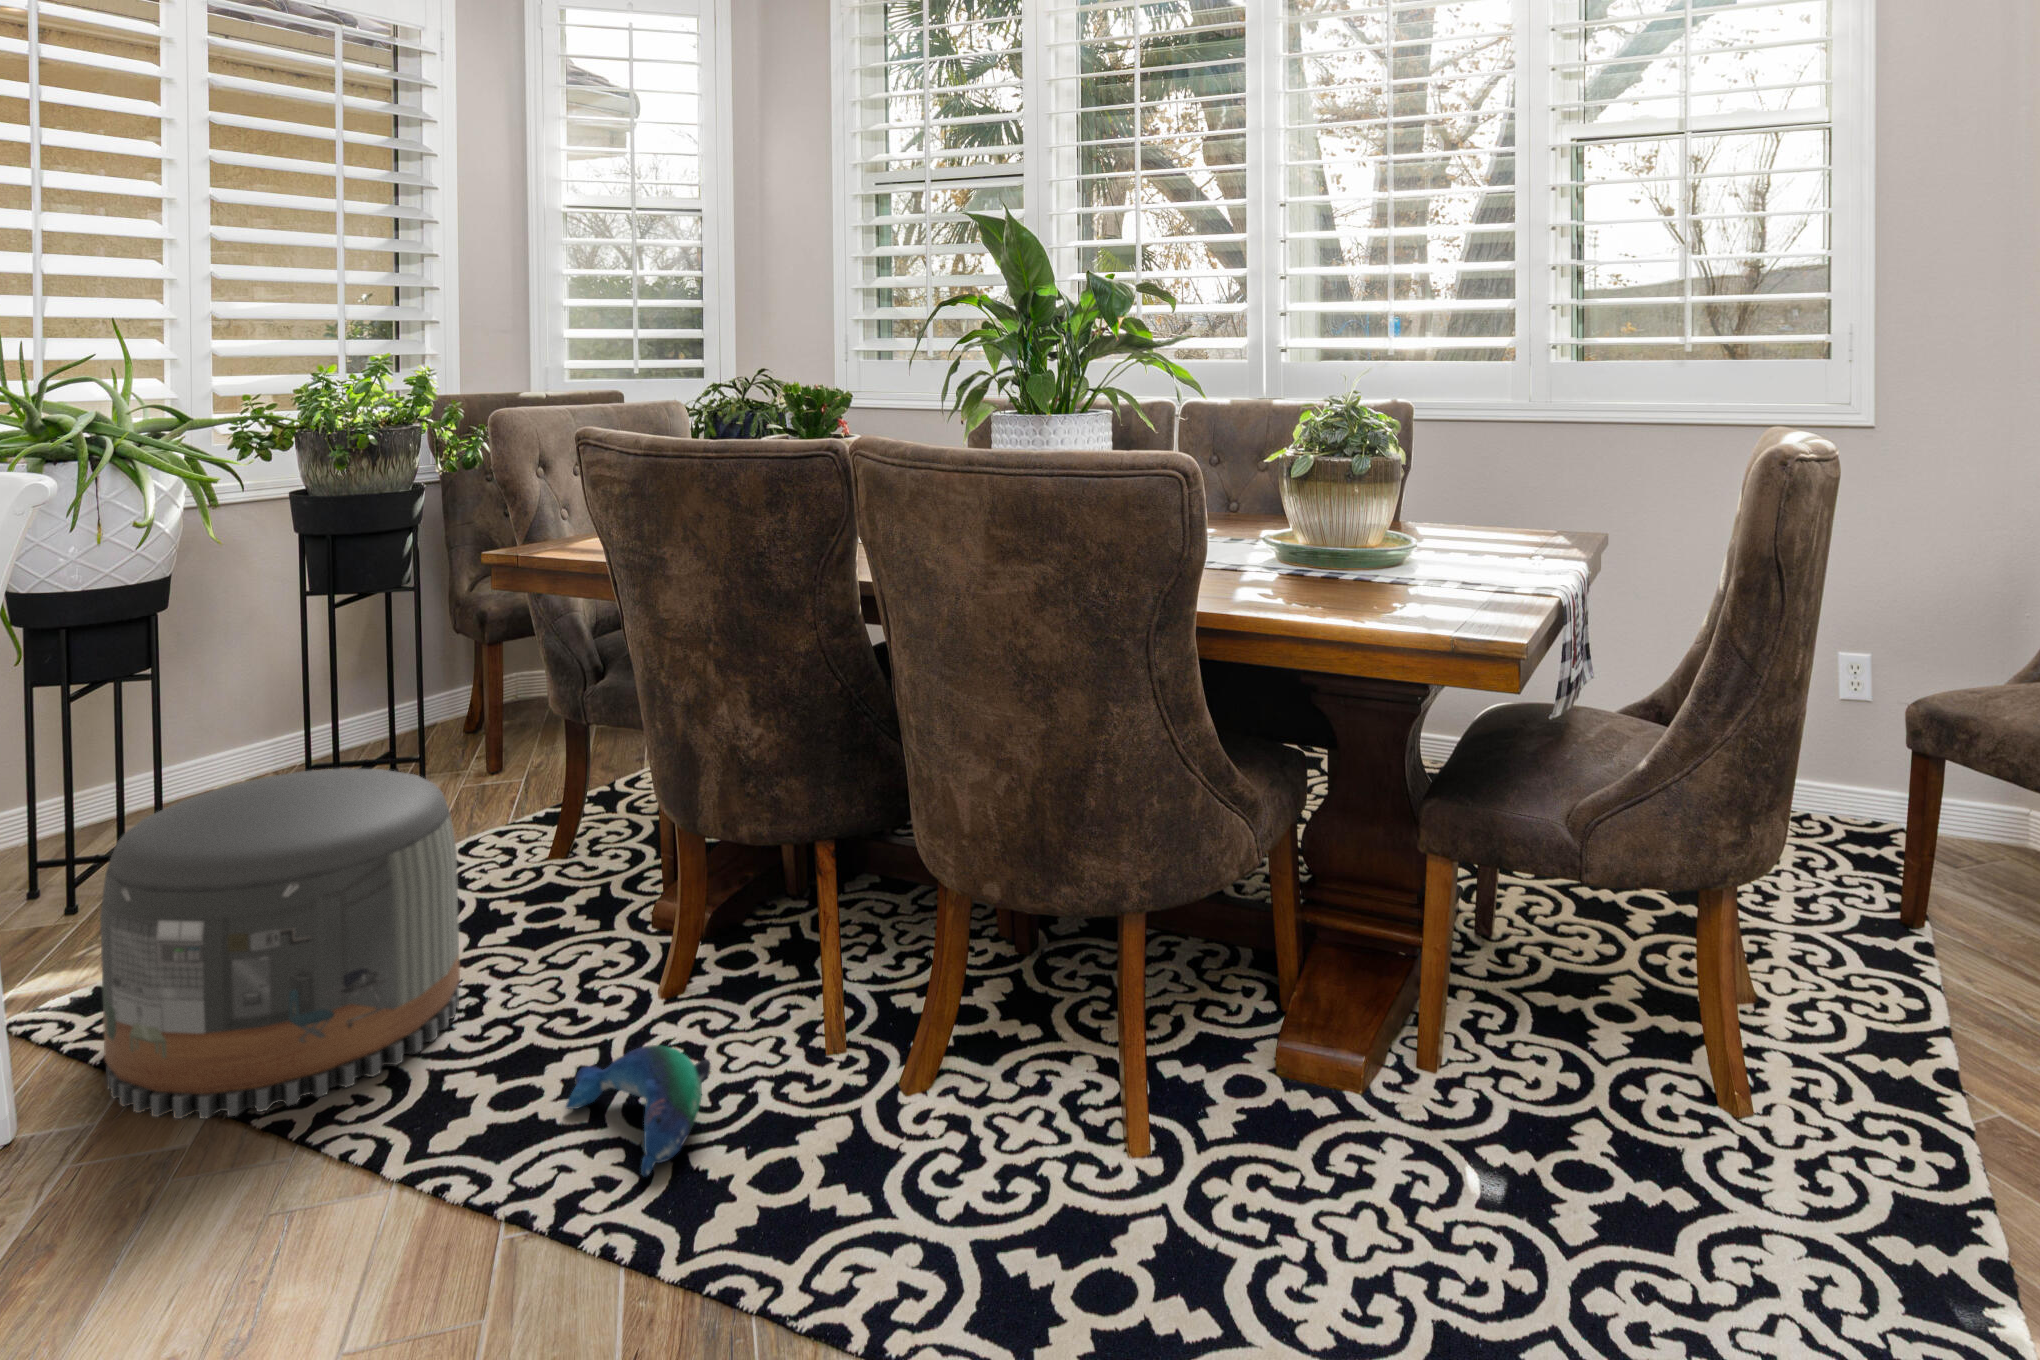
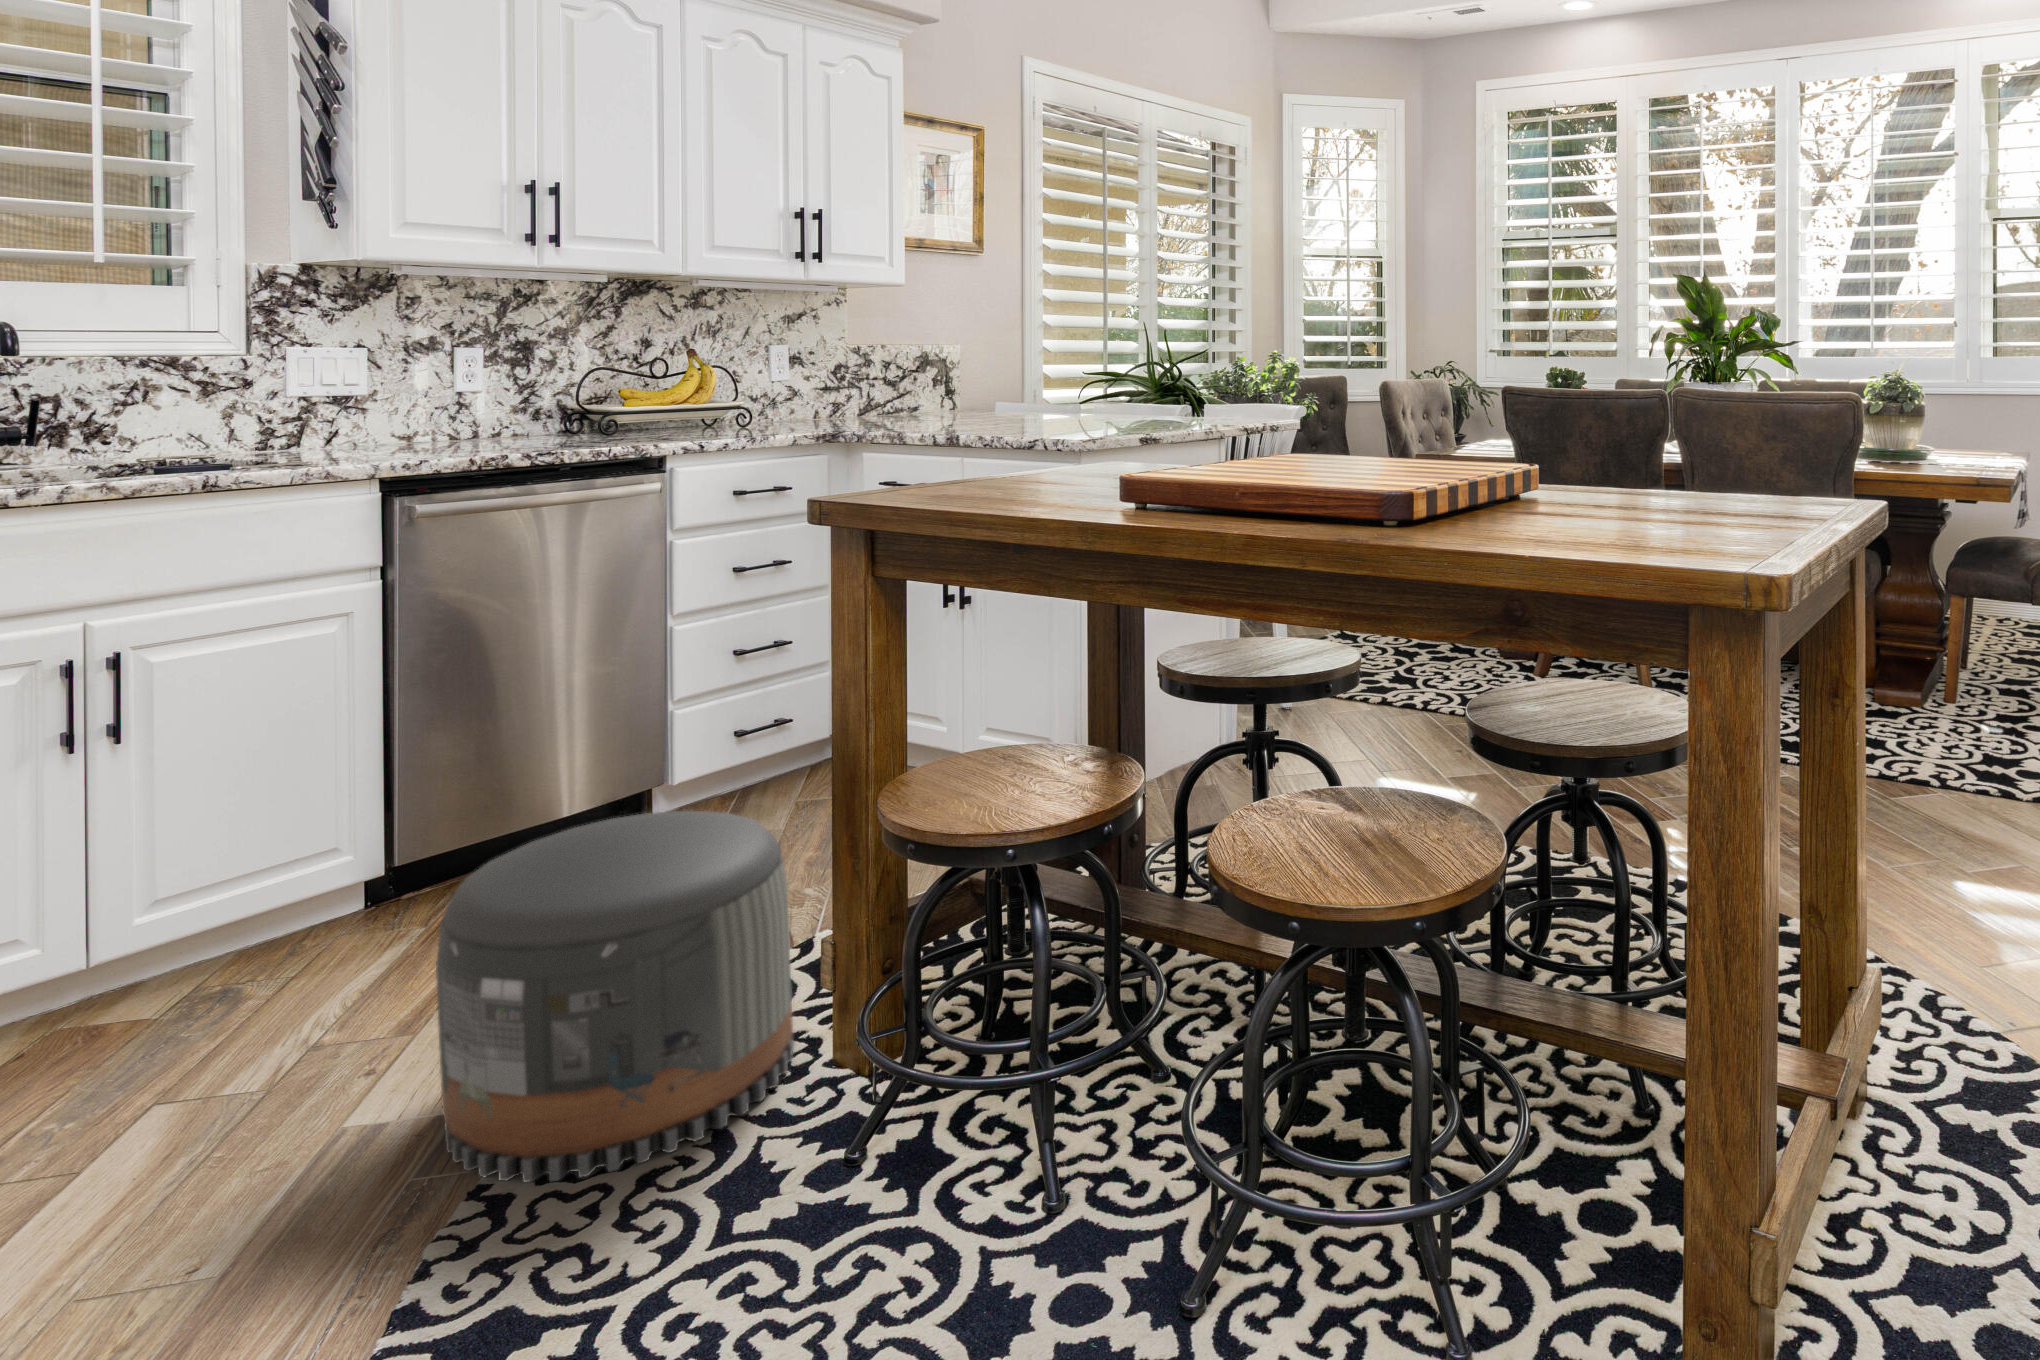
plush toy: present [566,1045,711,1177] -> none [877,1130,1025,1289]

